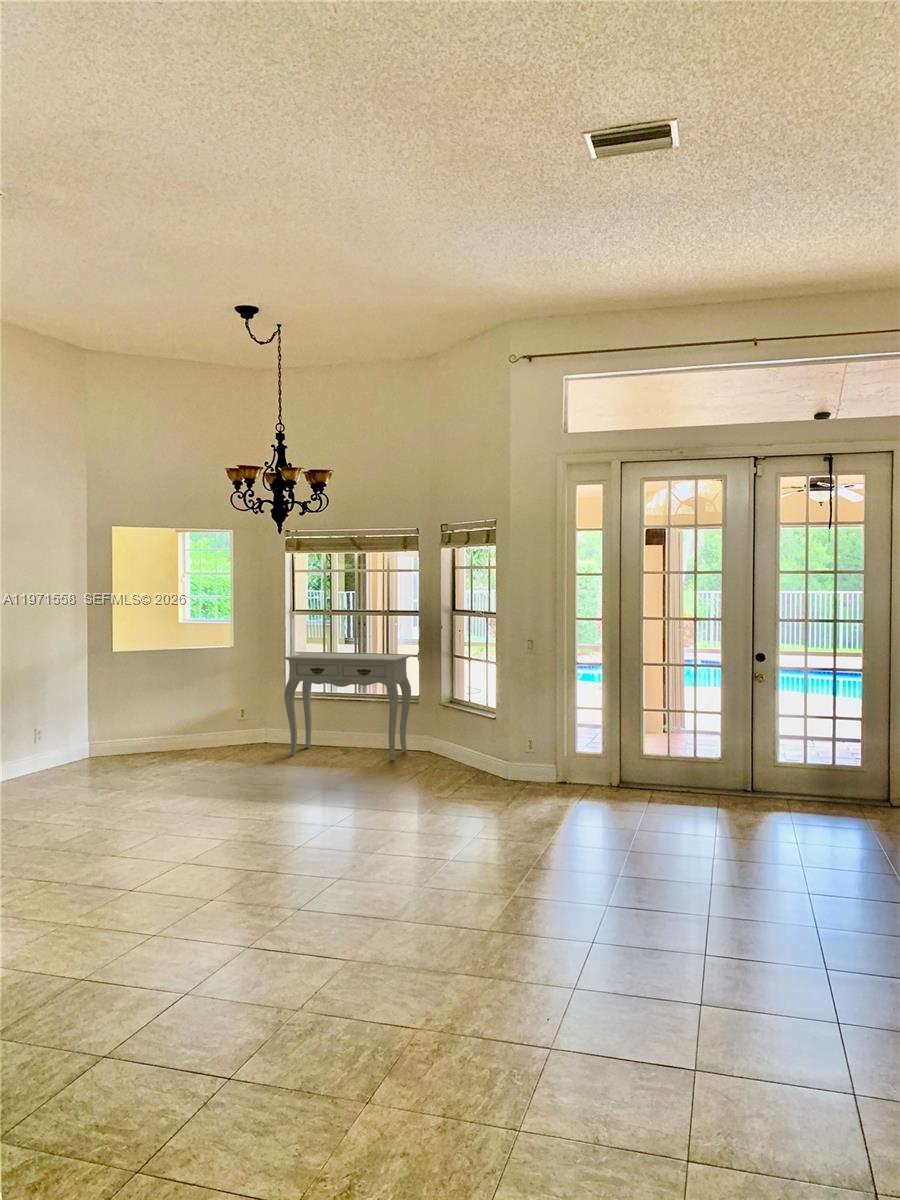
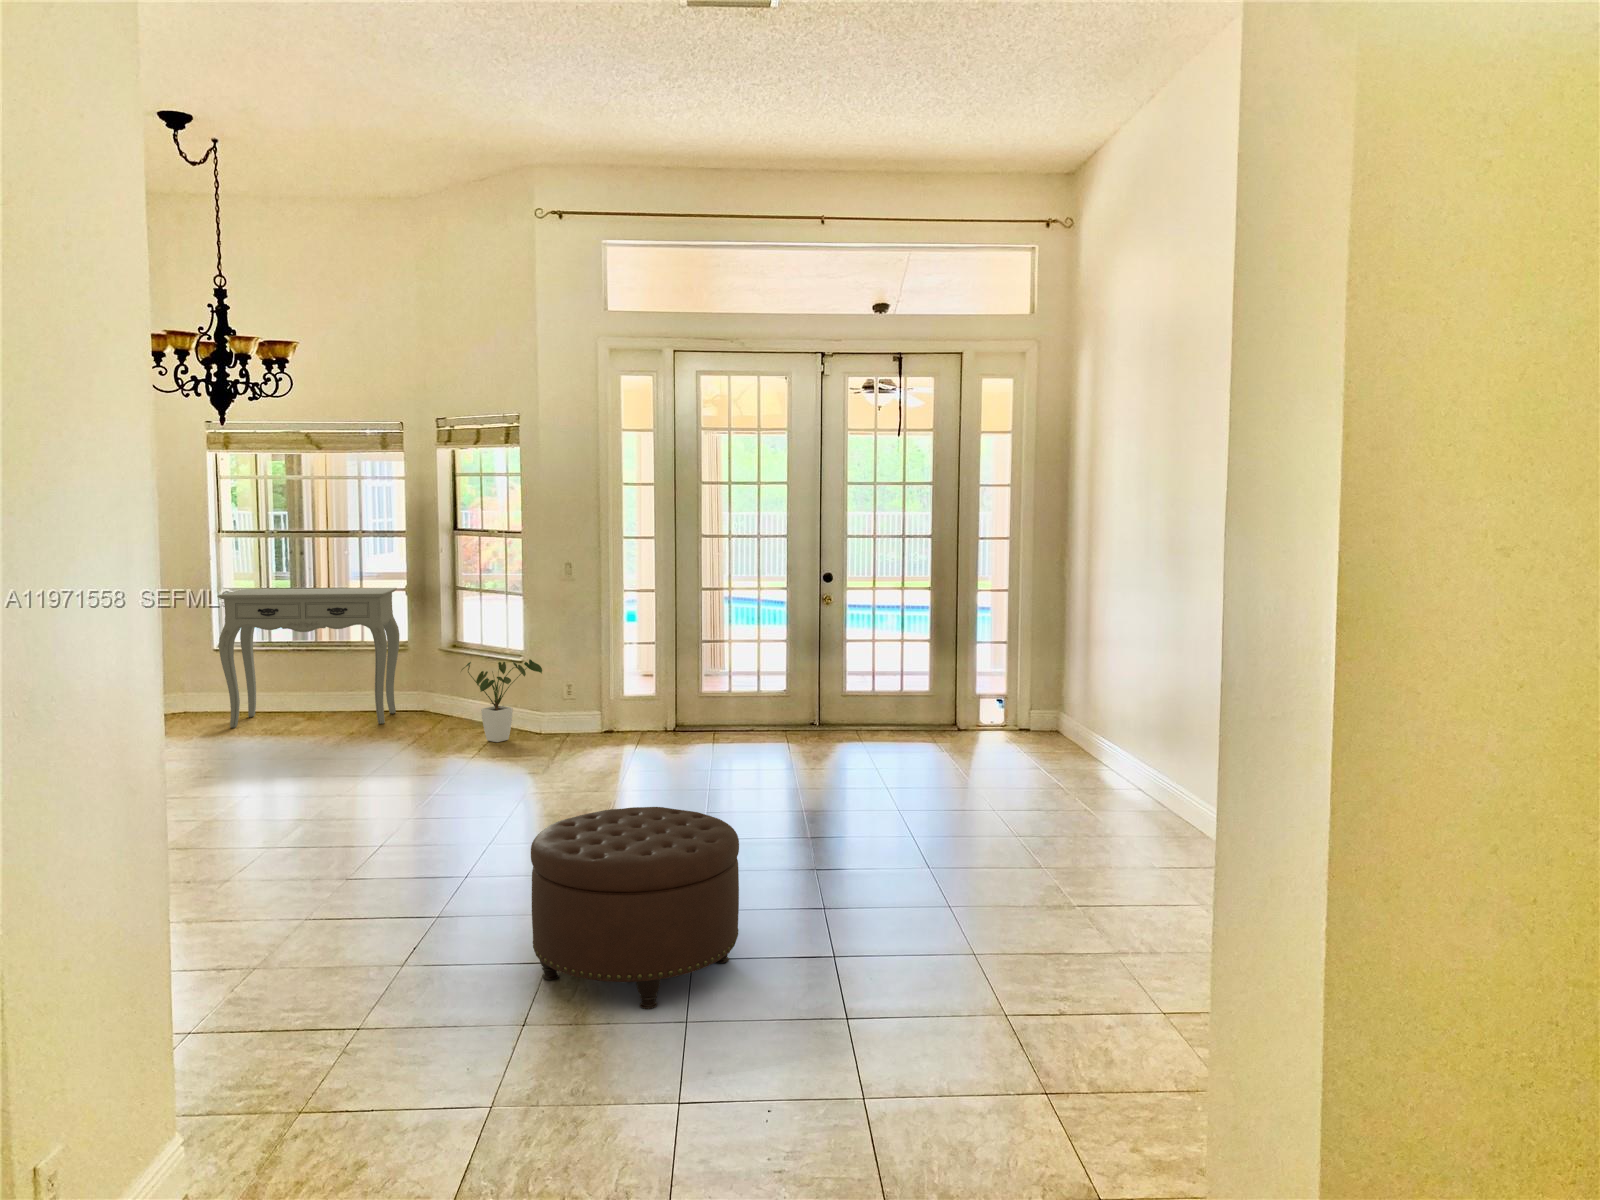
house plant: none [443,717,508,784] -> present [461,659,542,742]
ottoman: none [411,875,606,1087] -> present [531,807,739,1009]

